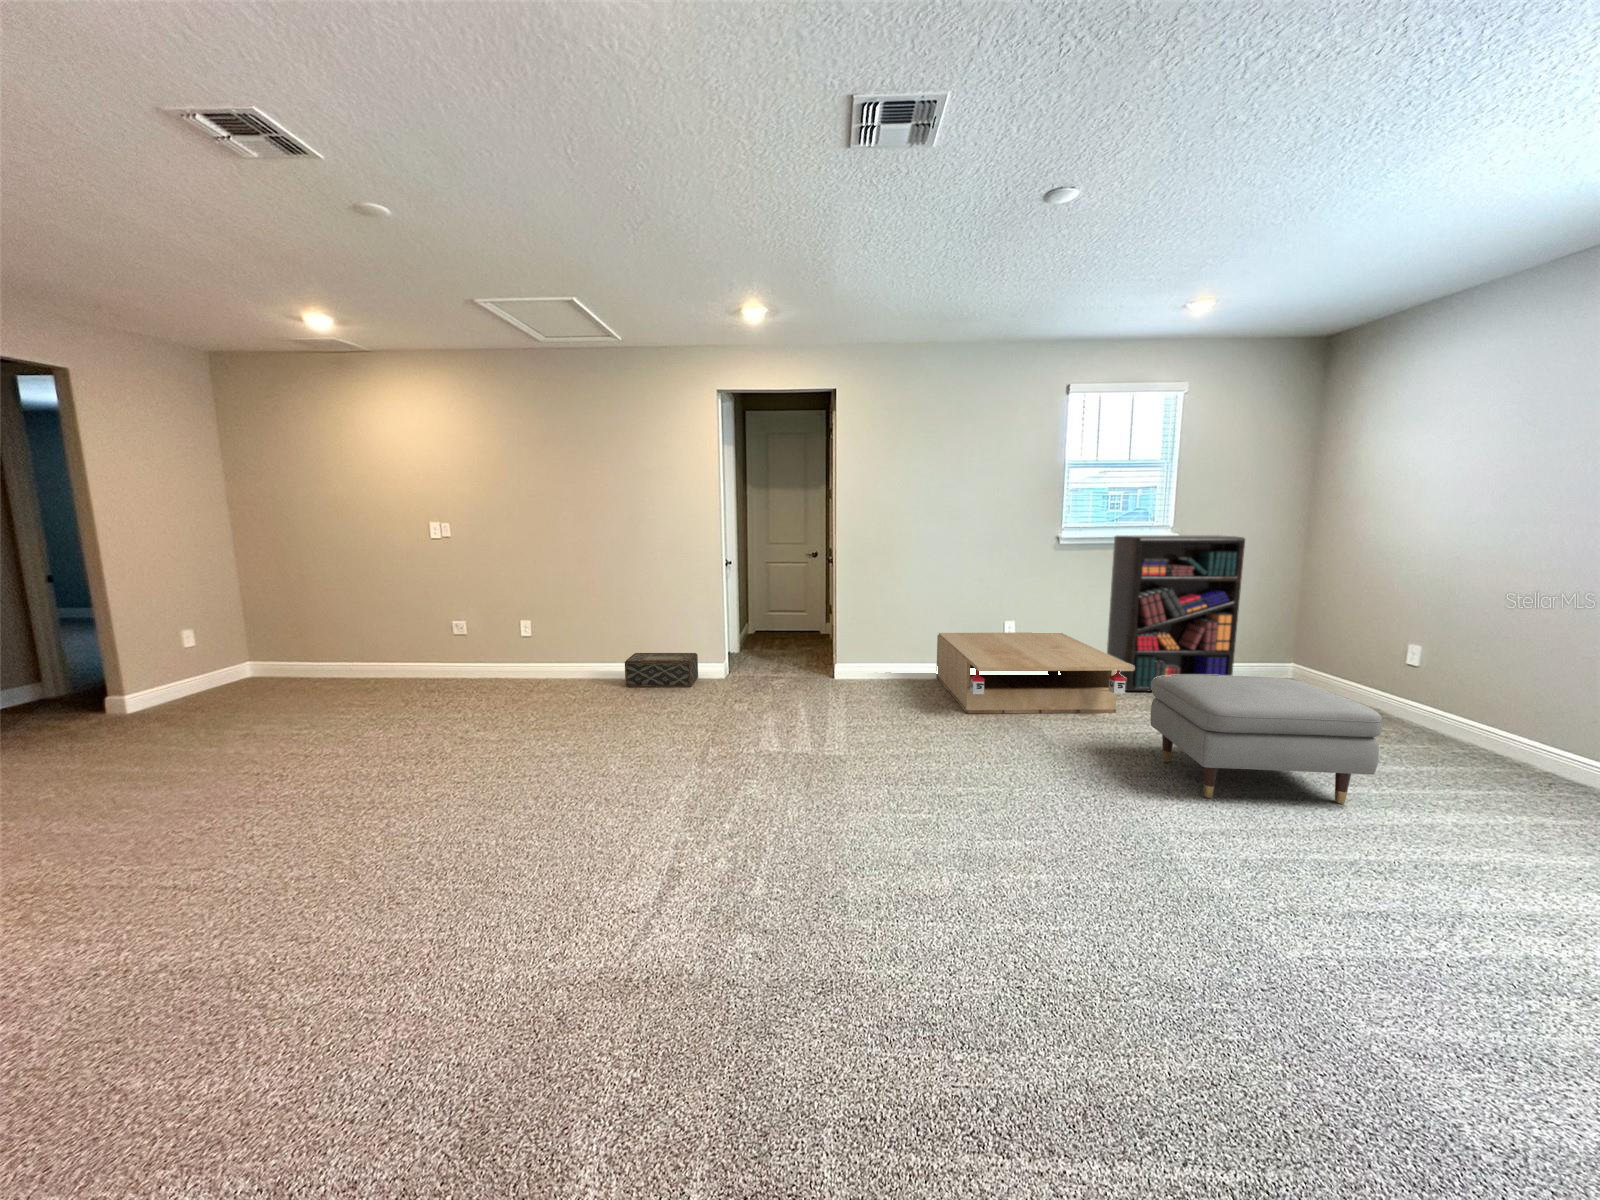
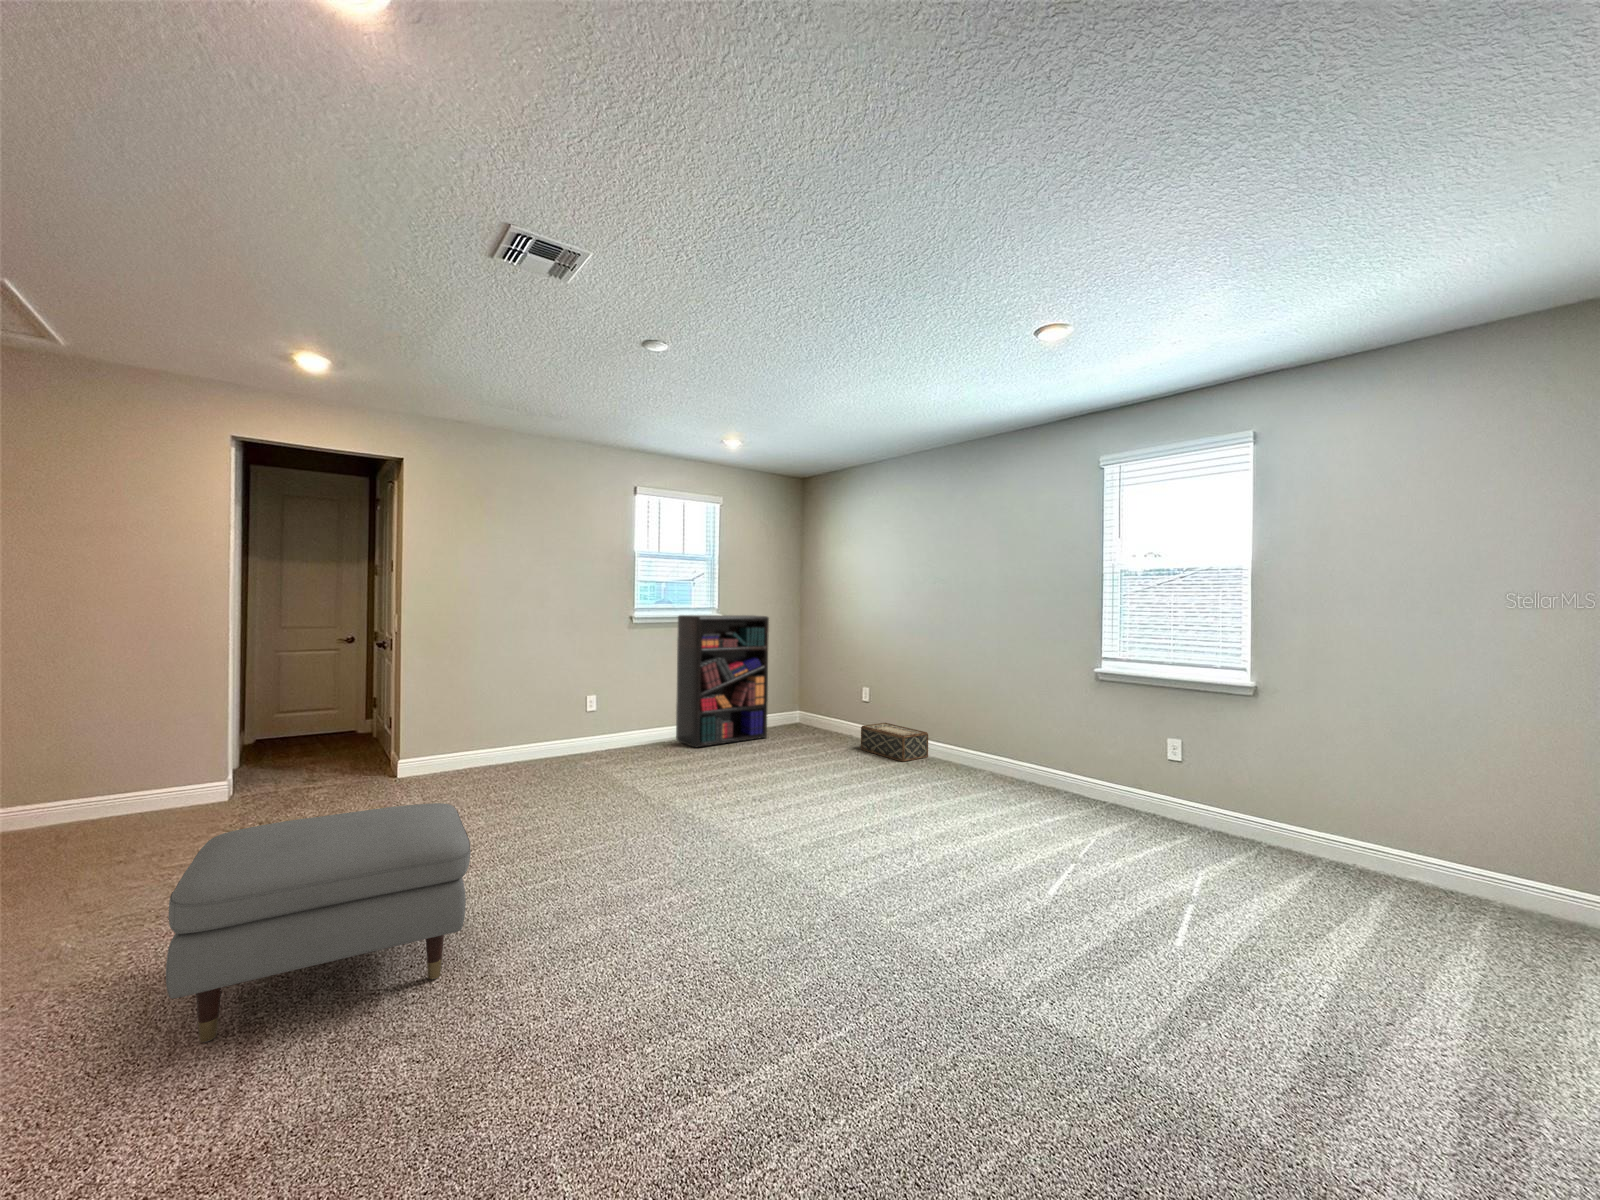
coffee table: present [936,632,1134,714] -> none [520,703,705,788]
woven basket: present [625,653,698,687] -> present [861,723,928,762]
ottoman: present [1150,675,1383,804] -> present [166,803,470,1042]

